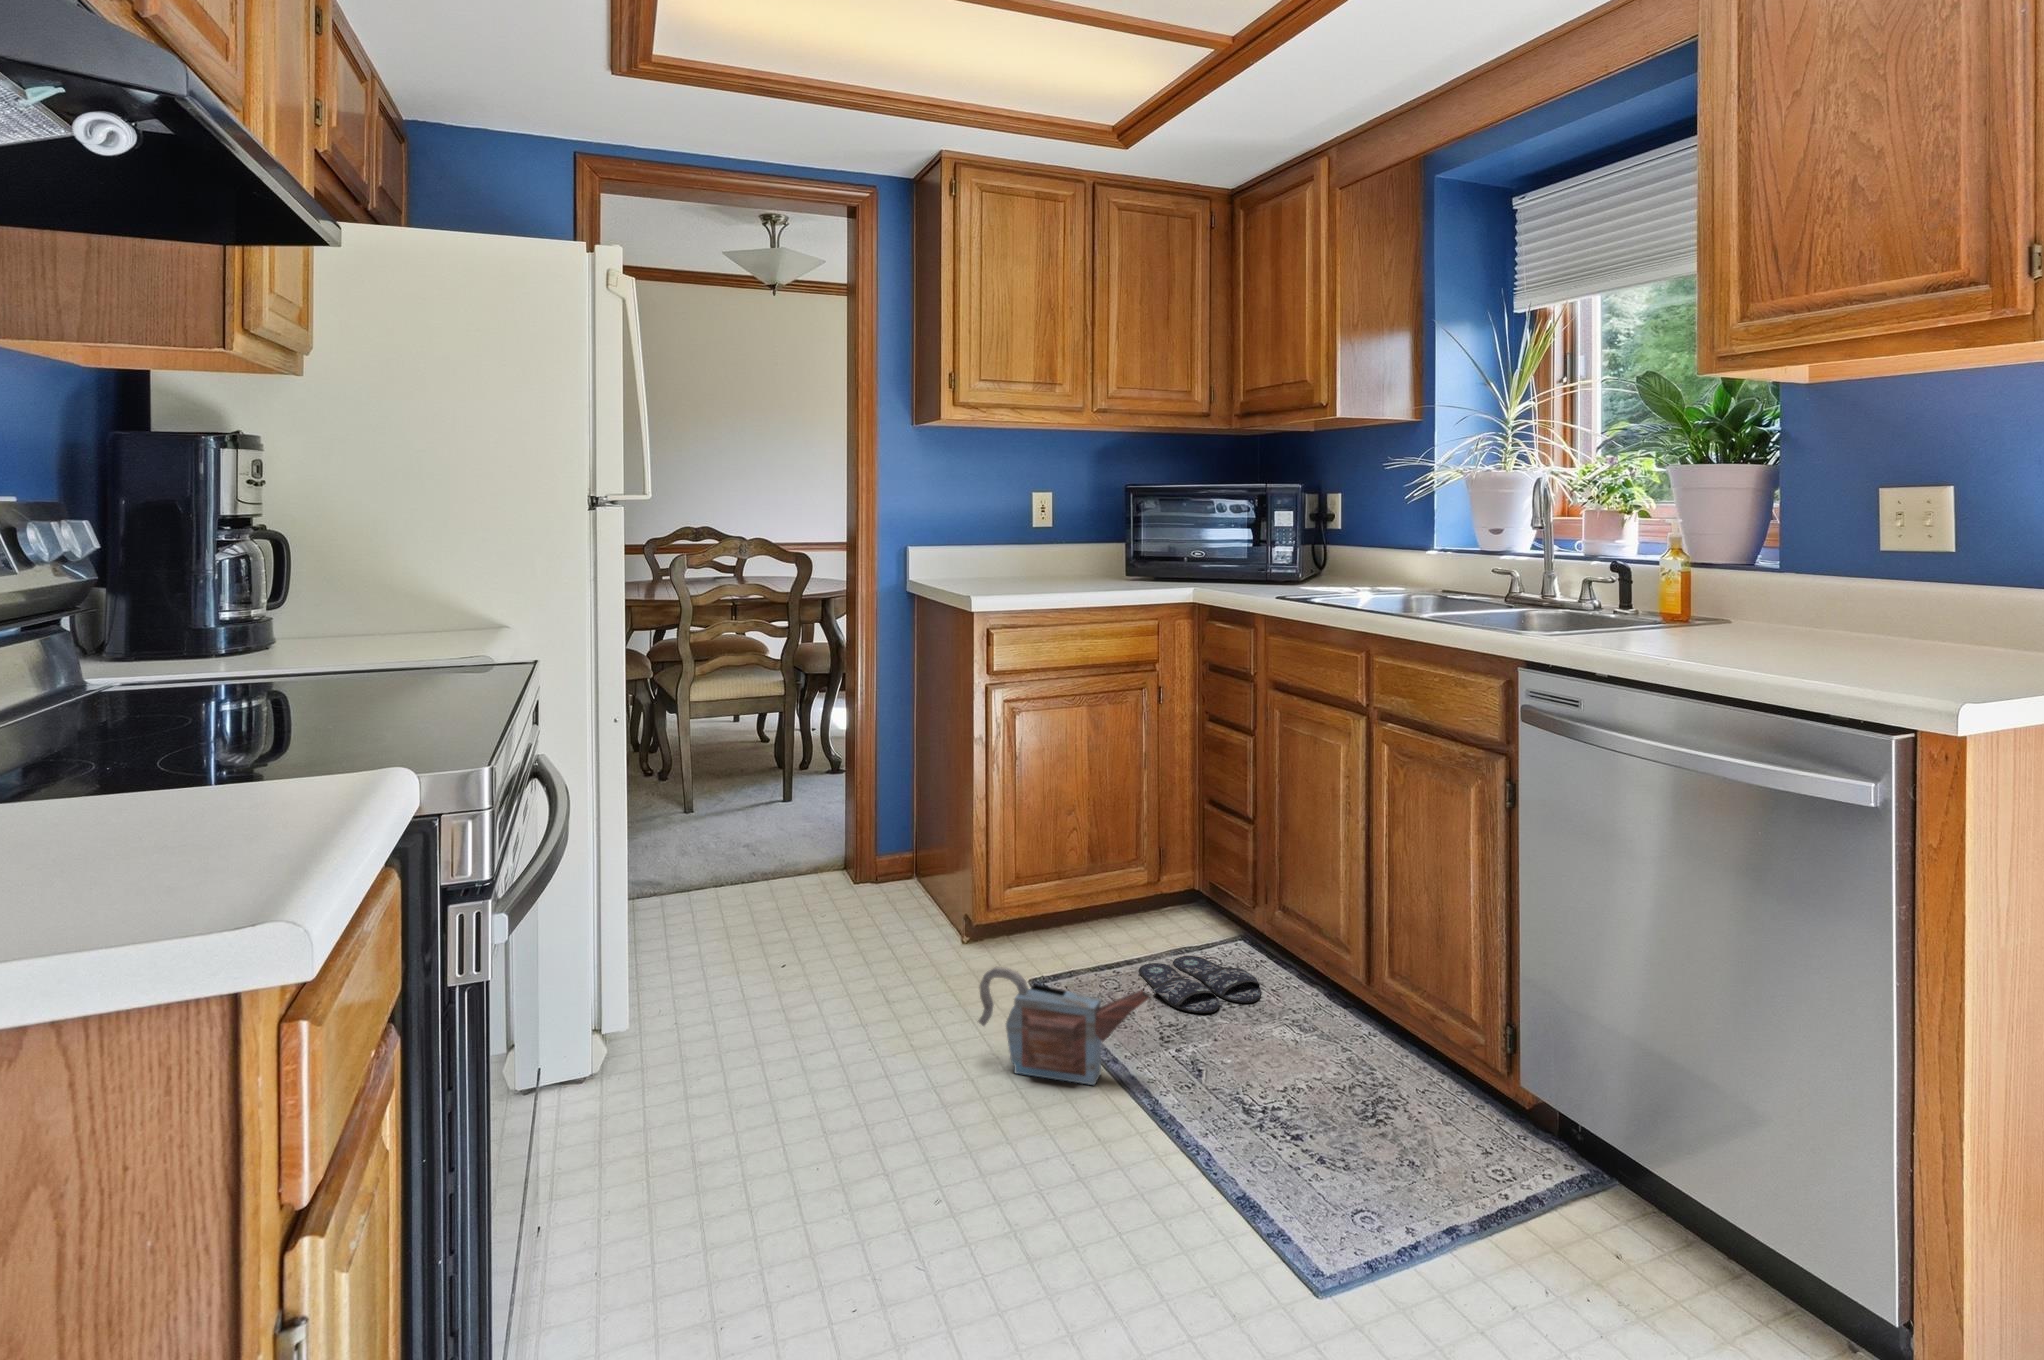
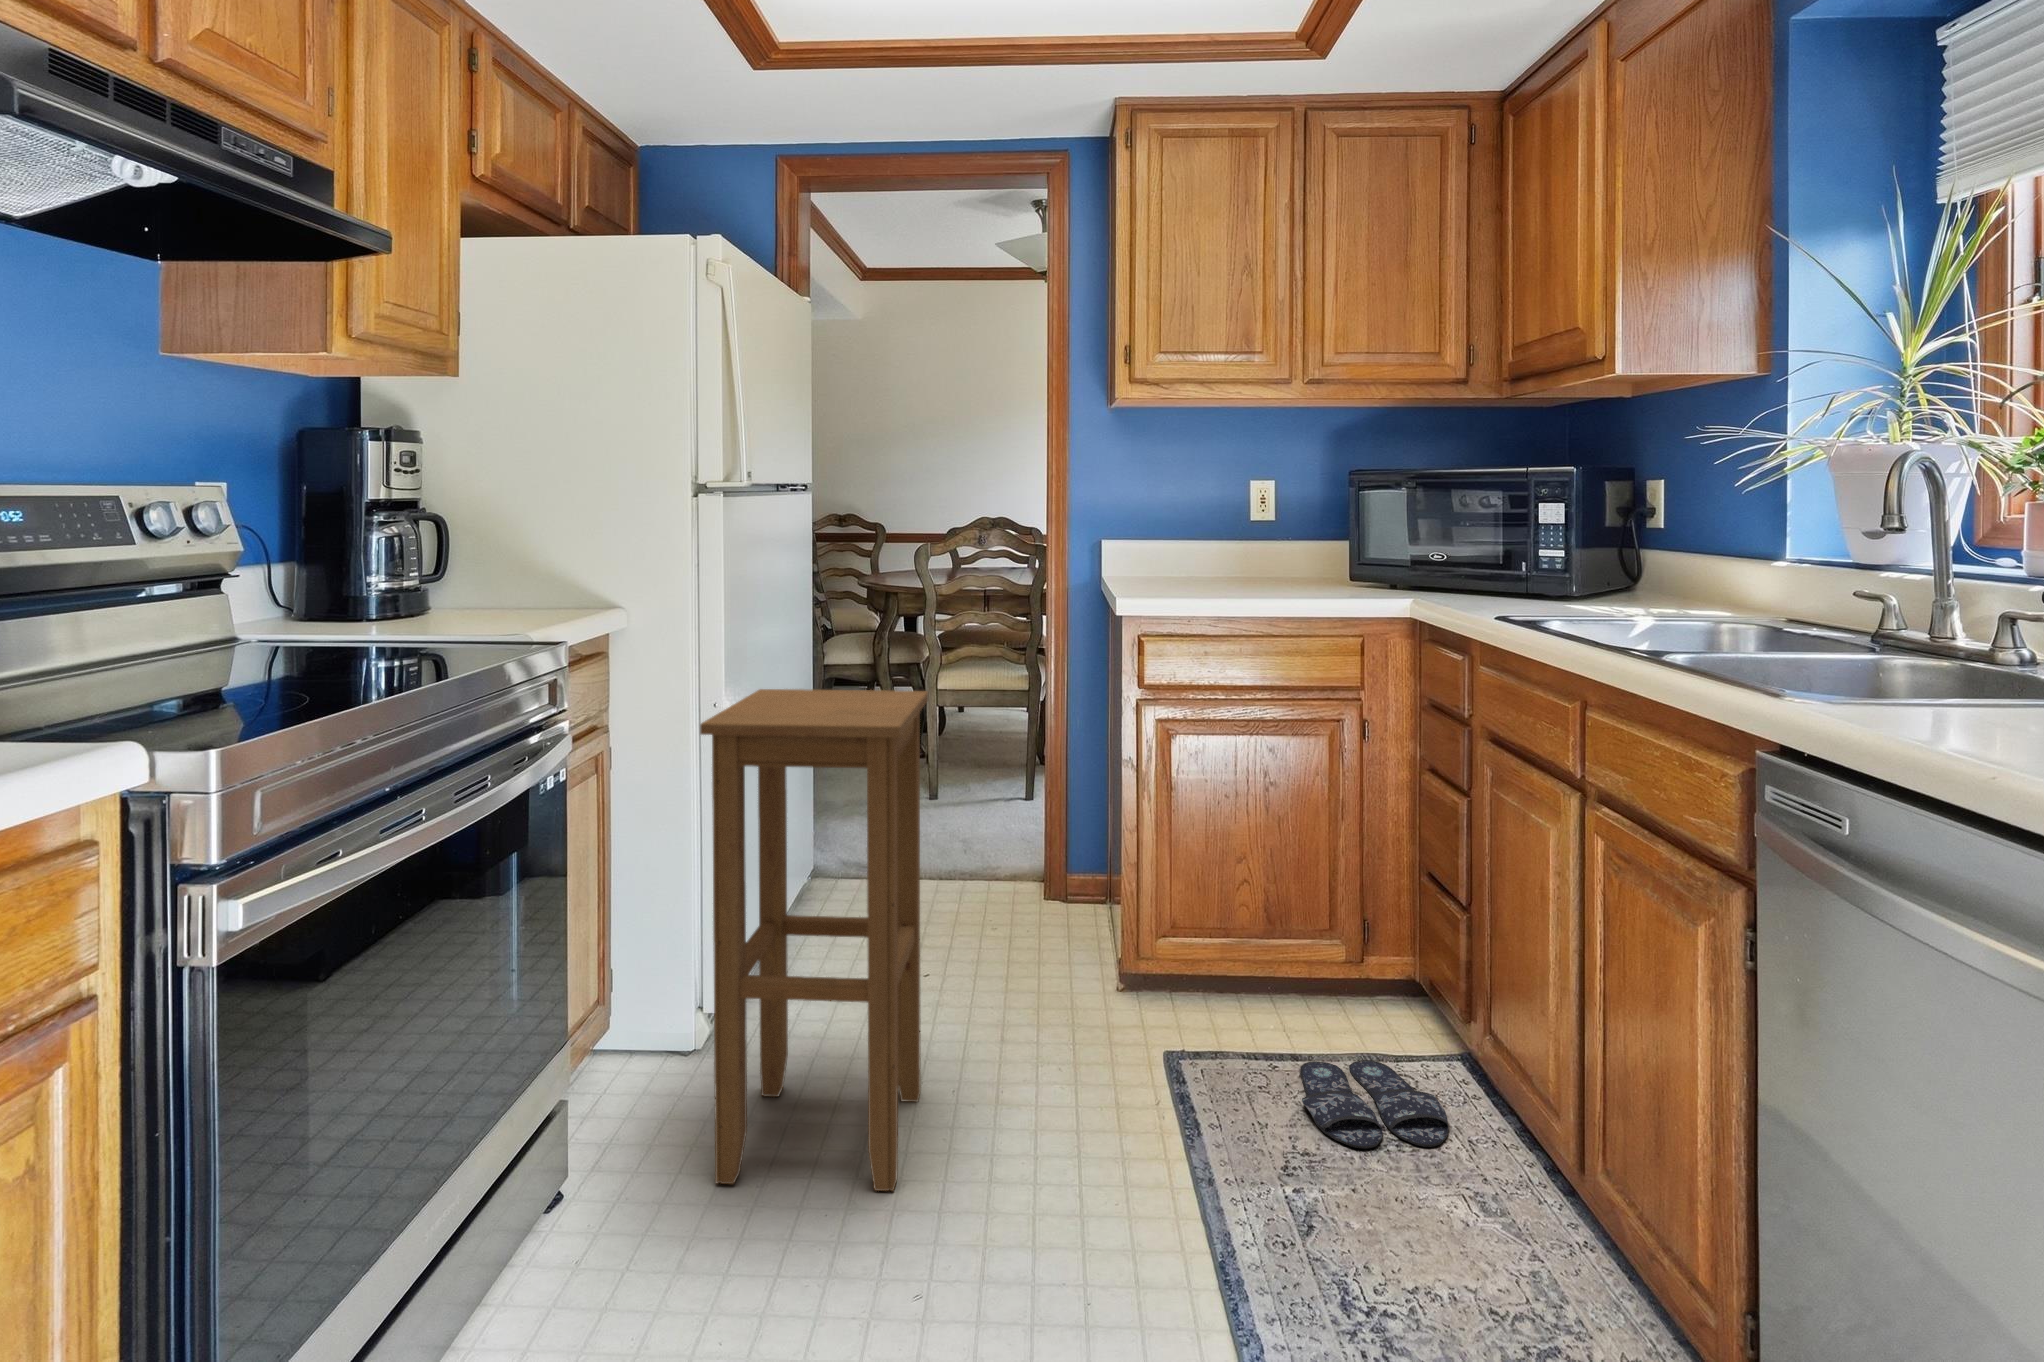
stool: none [679,682,875,1155] -> present [700,689,928,1191]
watering can: present [978,967,1150,1085] -> none [1049,1039,1236,1215]

